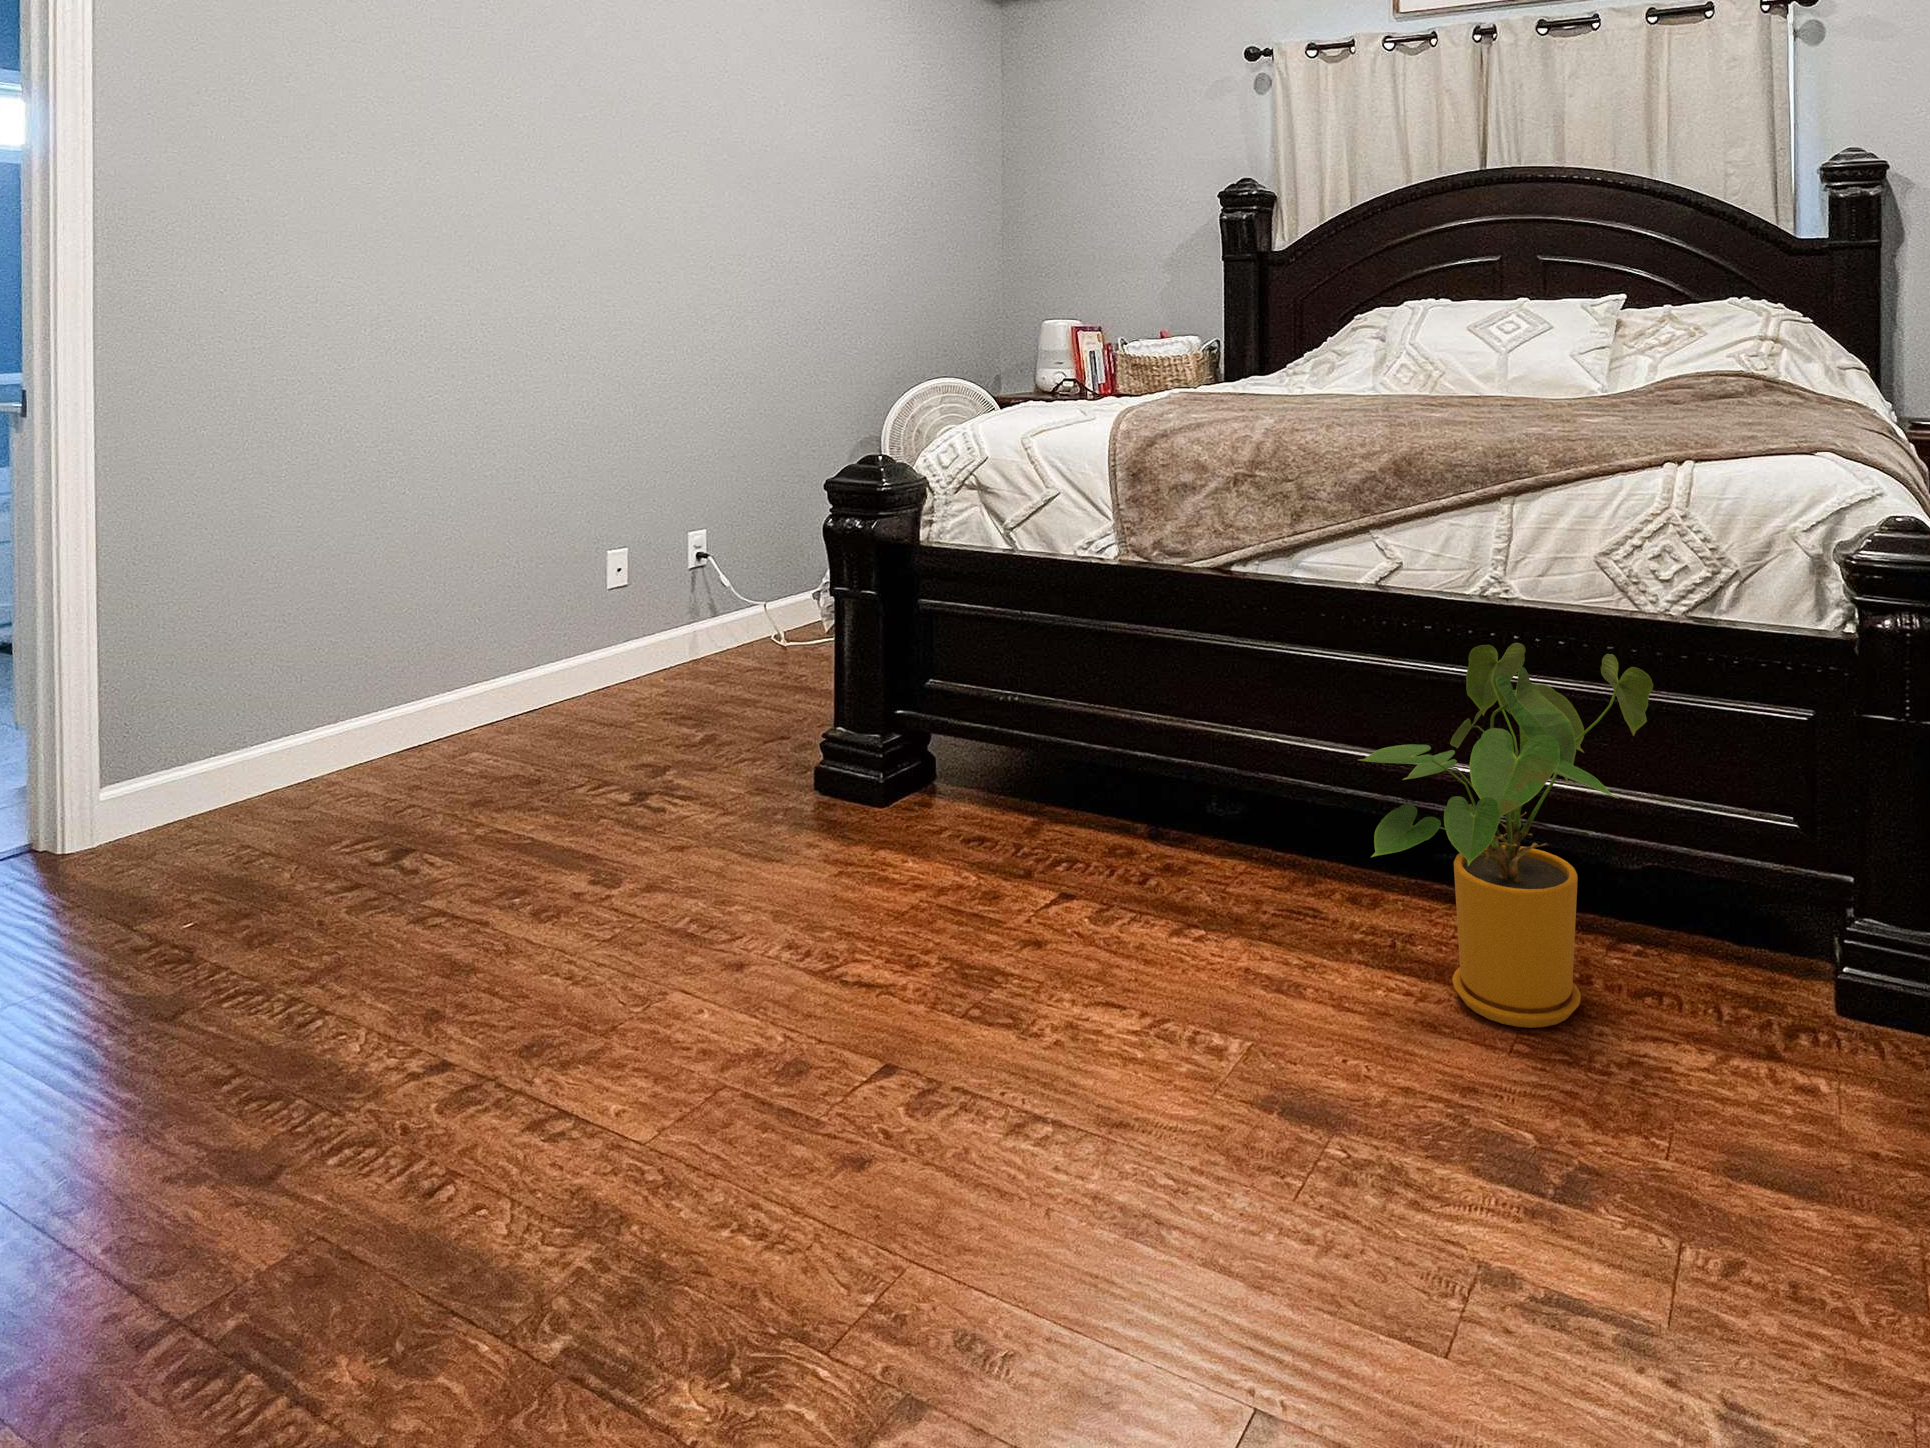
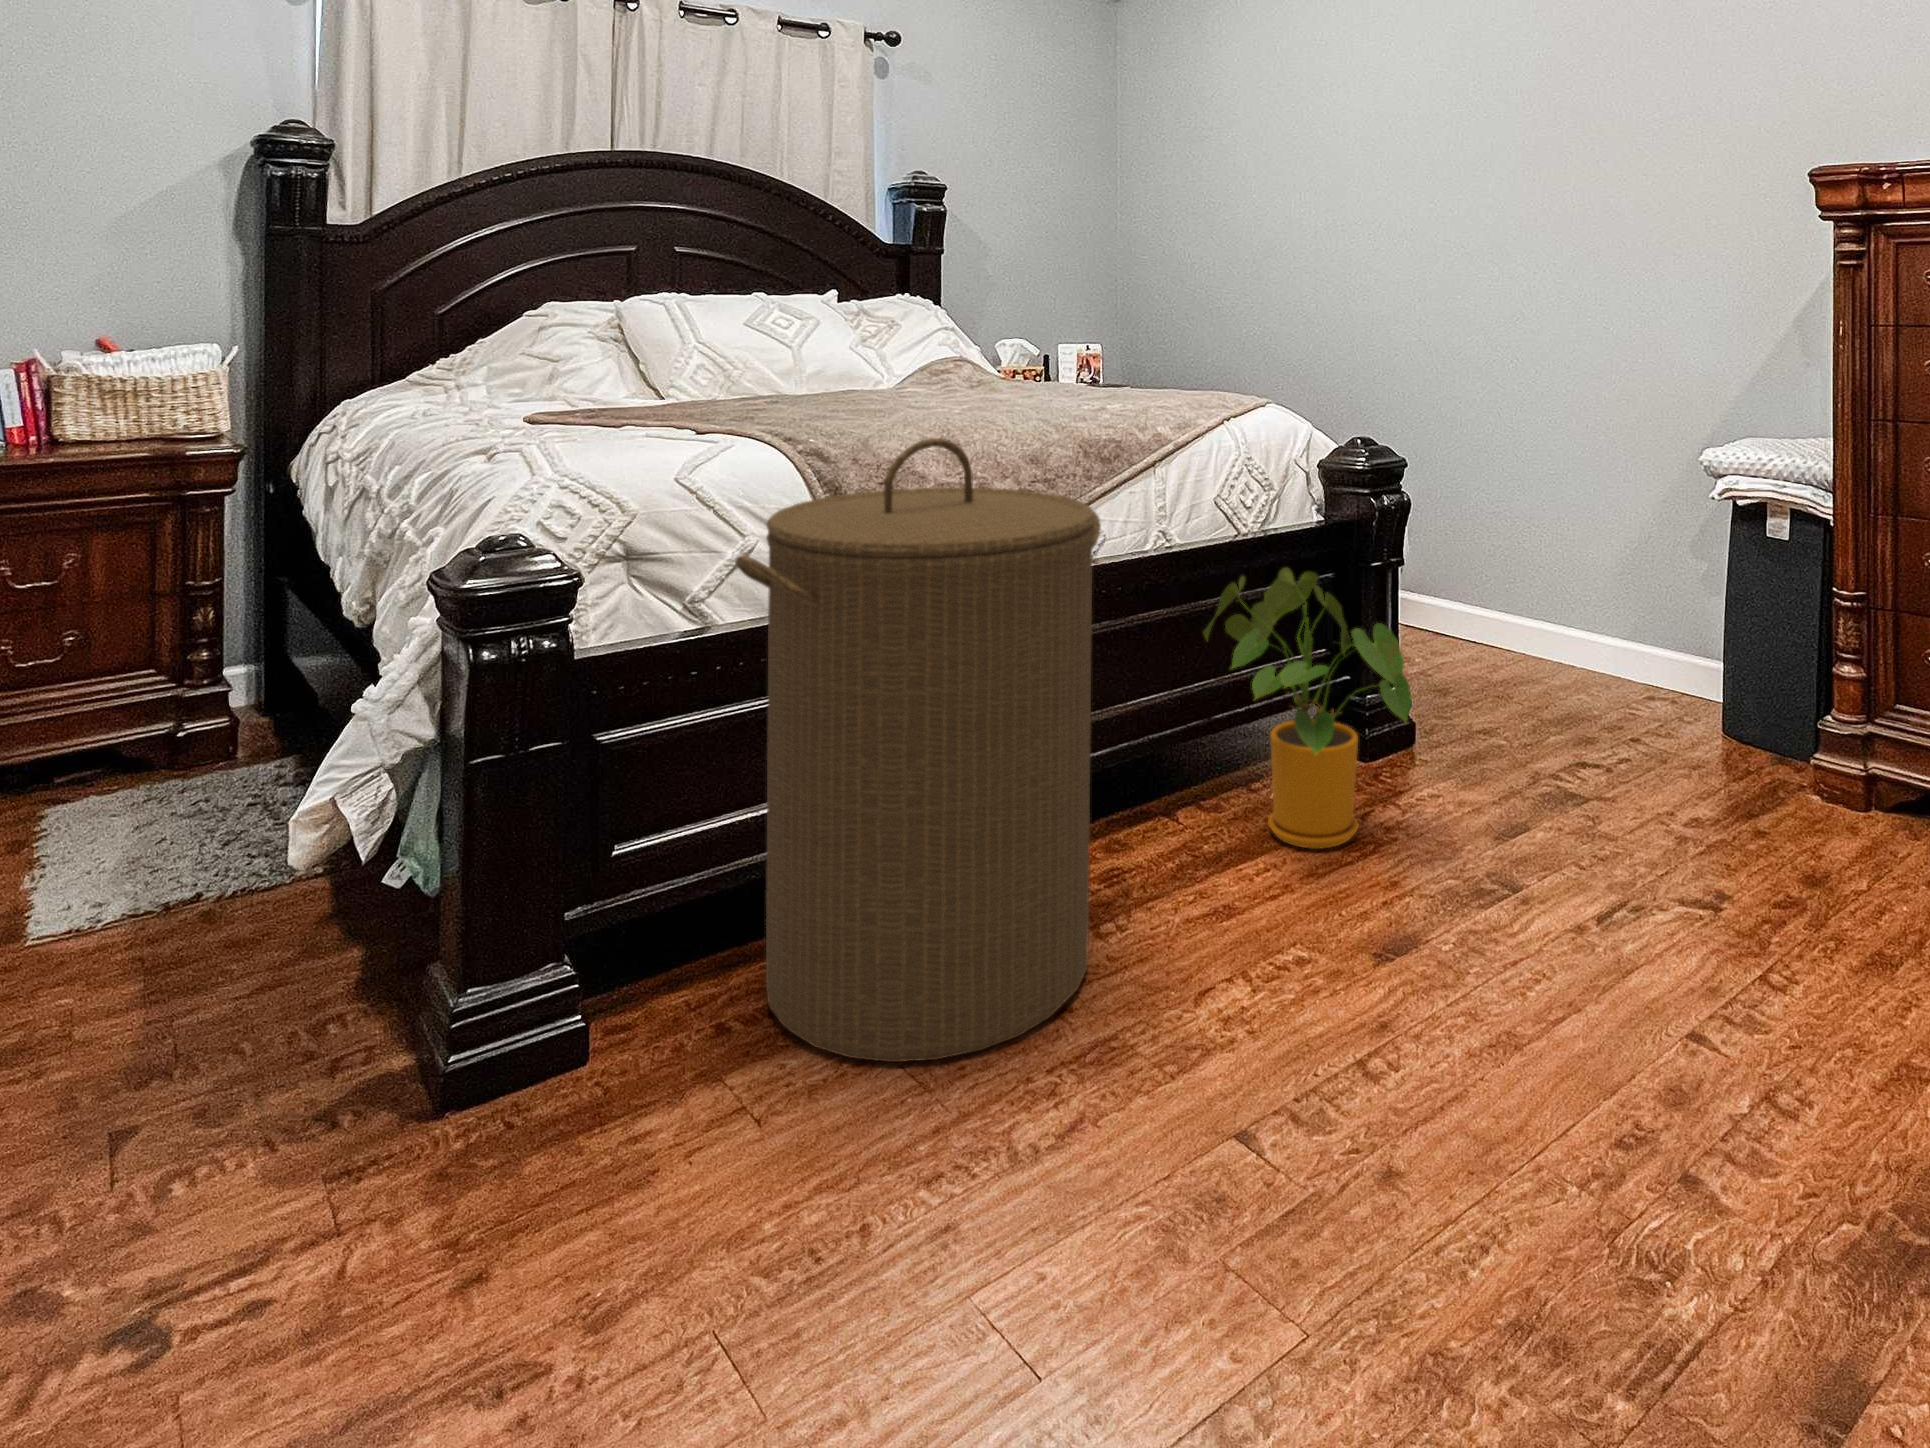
laundry hamper: none [886,410,1206,947] -> present [735,438,1101,1062]

